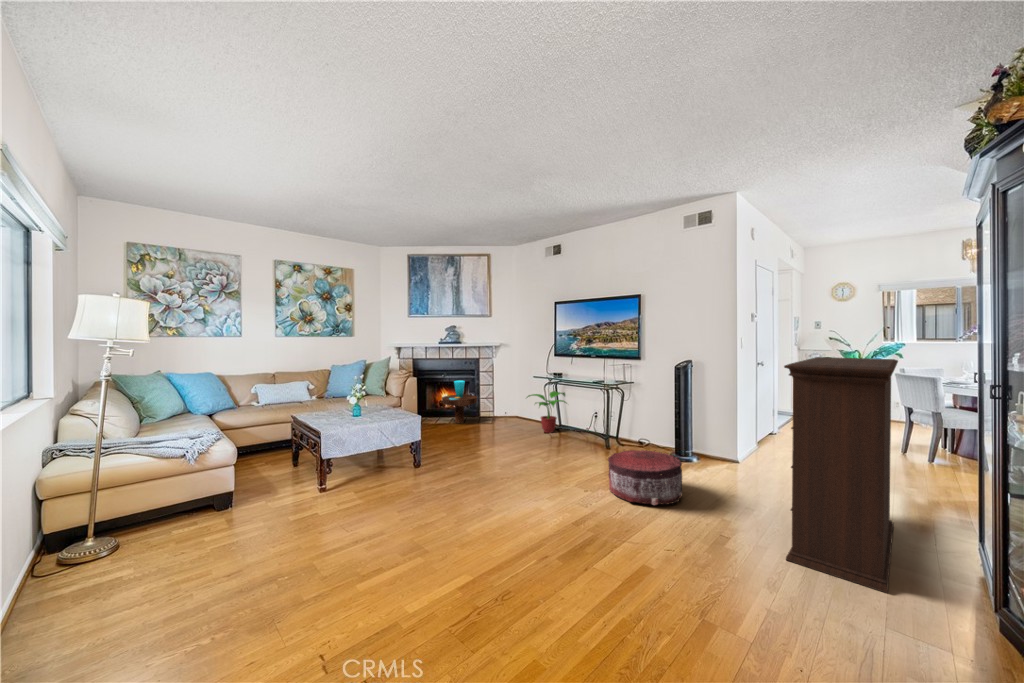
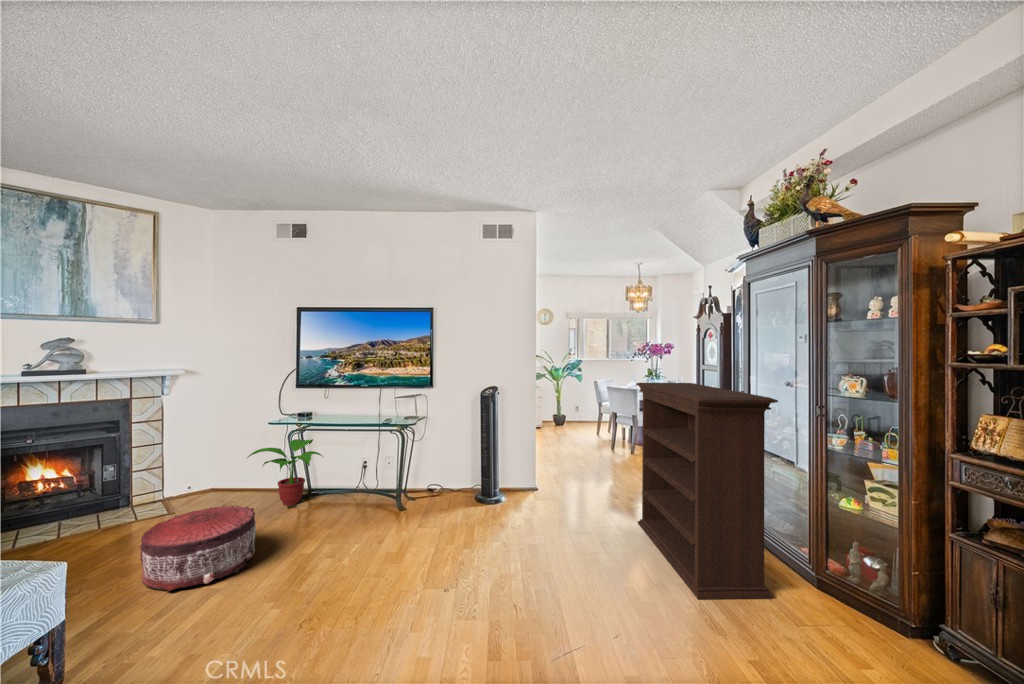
side table: present [442,381,477,423] -> none [35,443,132,530]
pouf: present [608,450,682,505] -> present [140,505,256,591]

